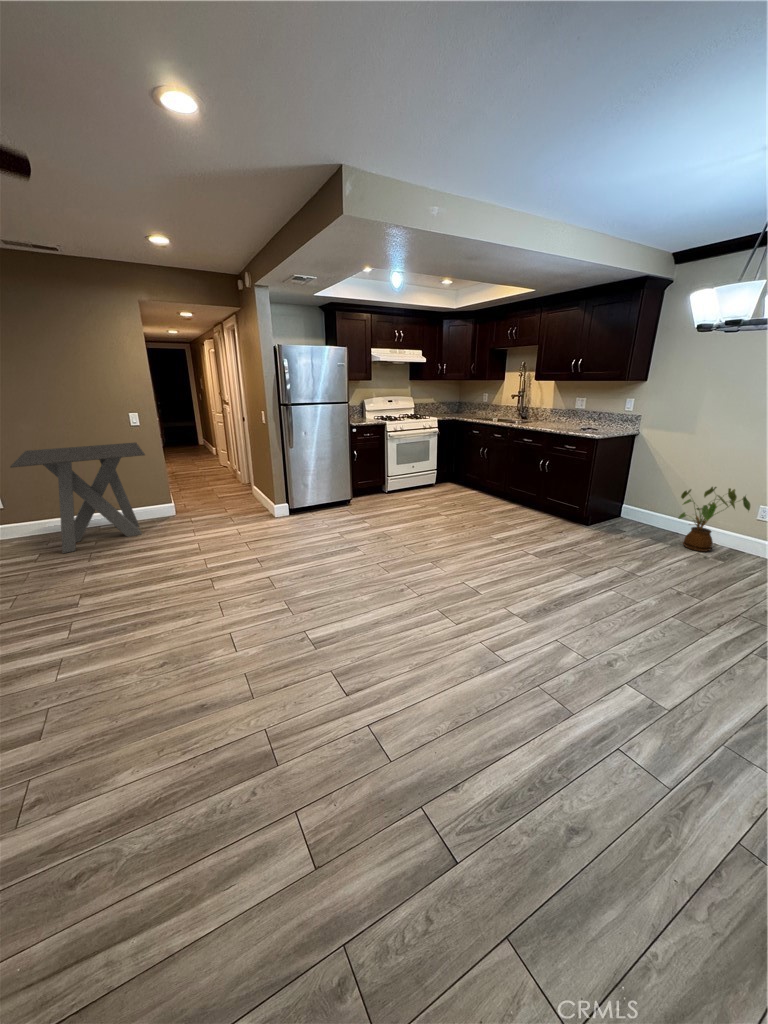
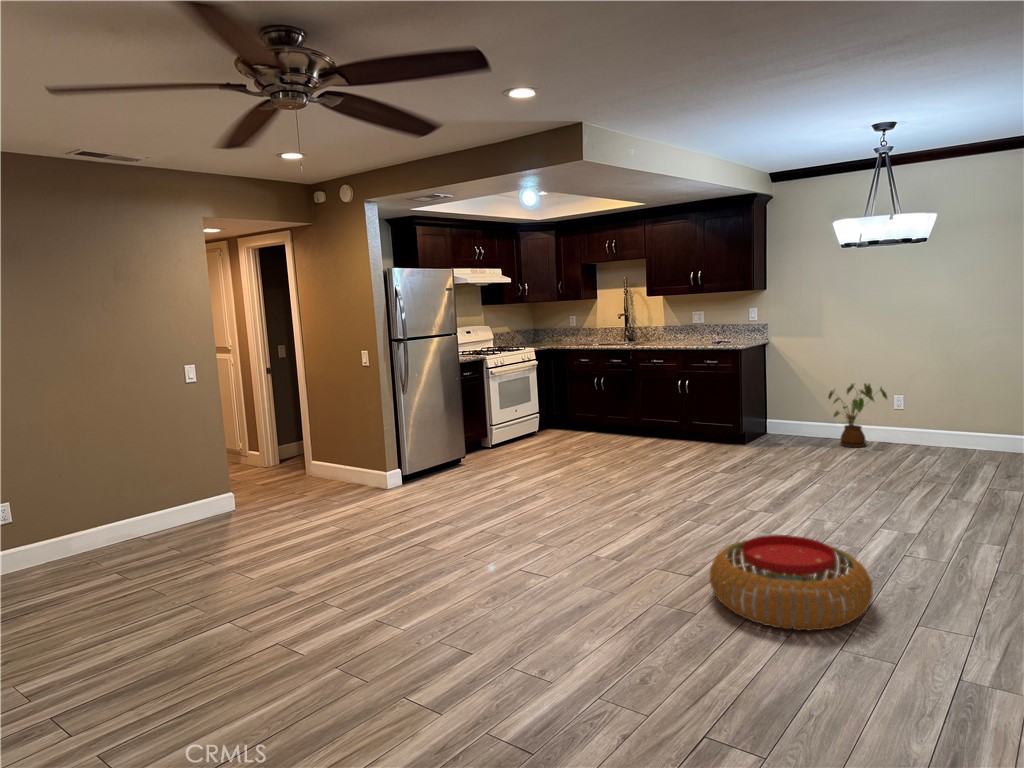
dining table: present [10,442,145,553] -> none [45,404,260,566]
pouf: none [303,683,496,878] -> present [710,535,873,630]

